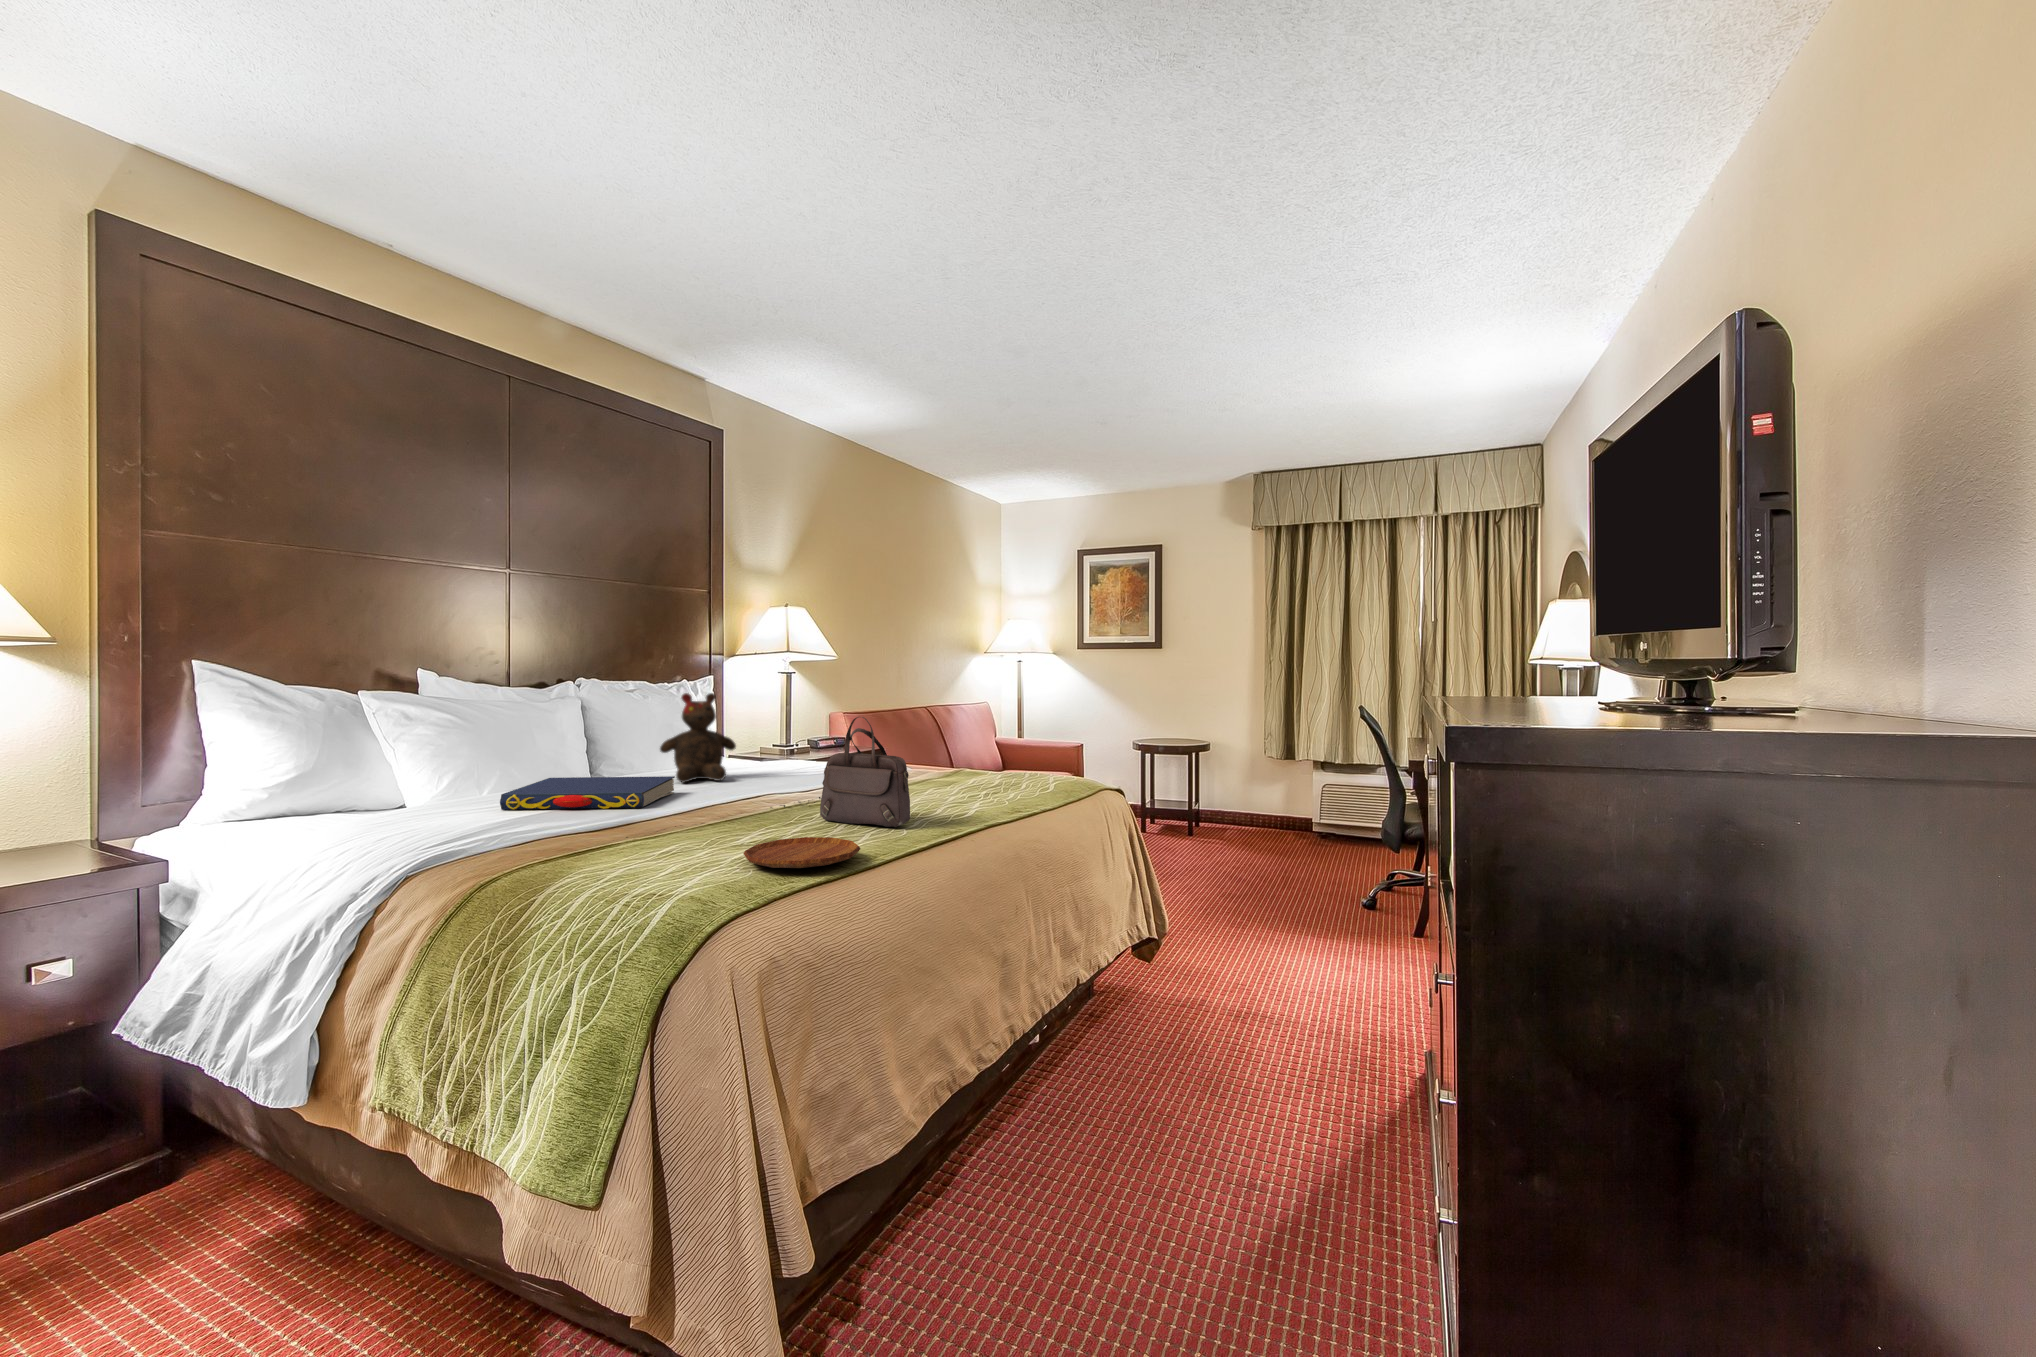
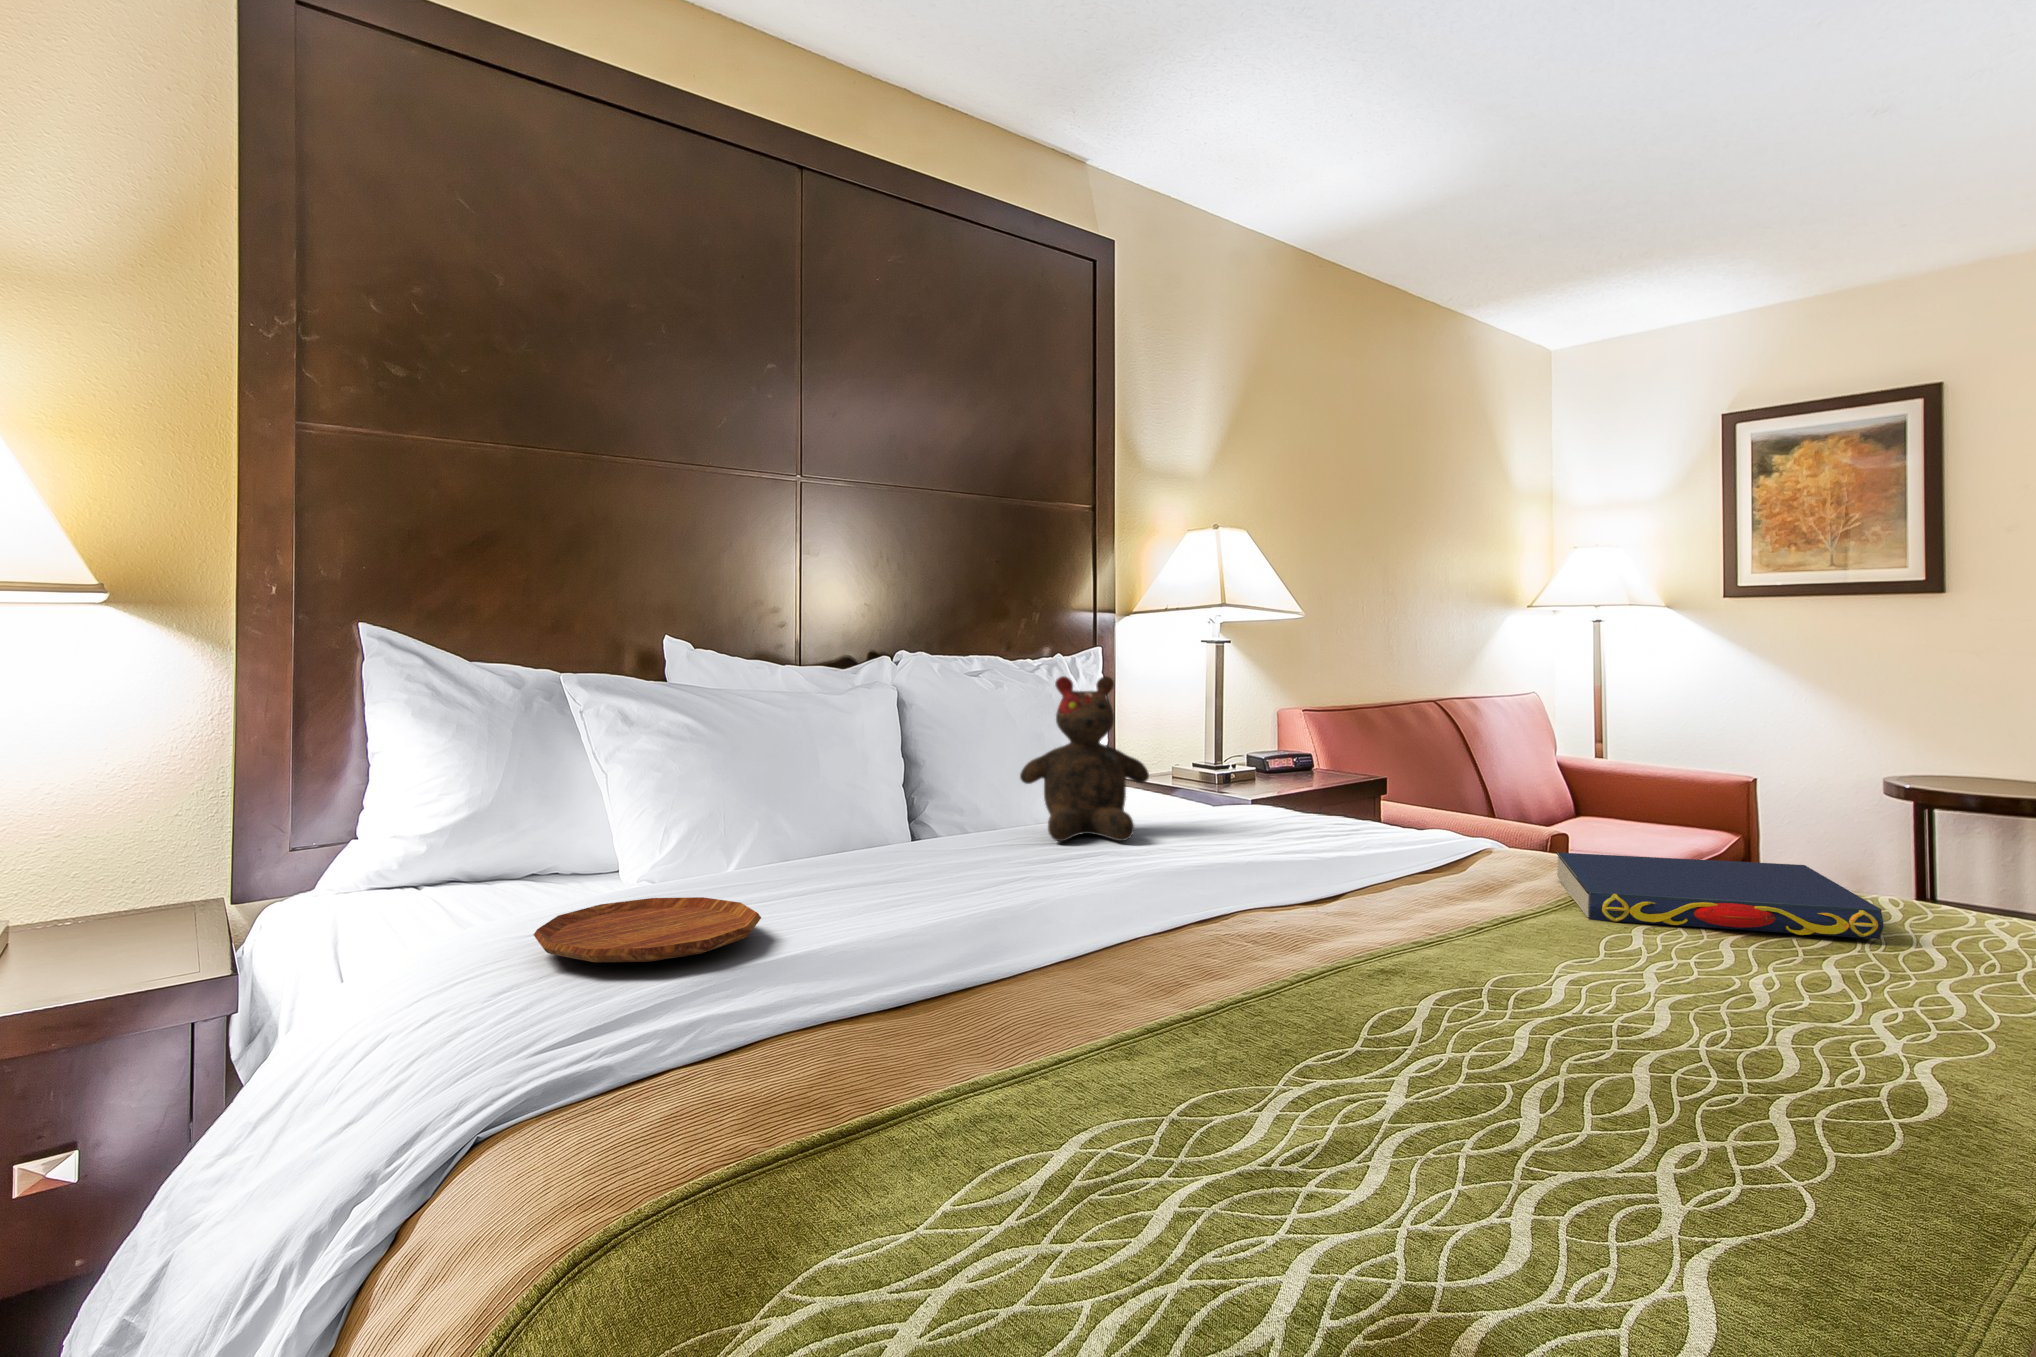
handbag: present [820,717,910,827] -> none [1351,735,1590,1015]
book: present [500,776,675,810] -> present [1557,852,1884,939]
tray: present [743,837,860,868] -> present [533,897,761,962]

